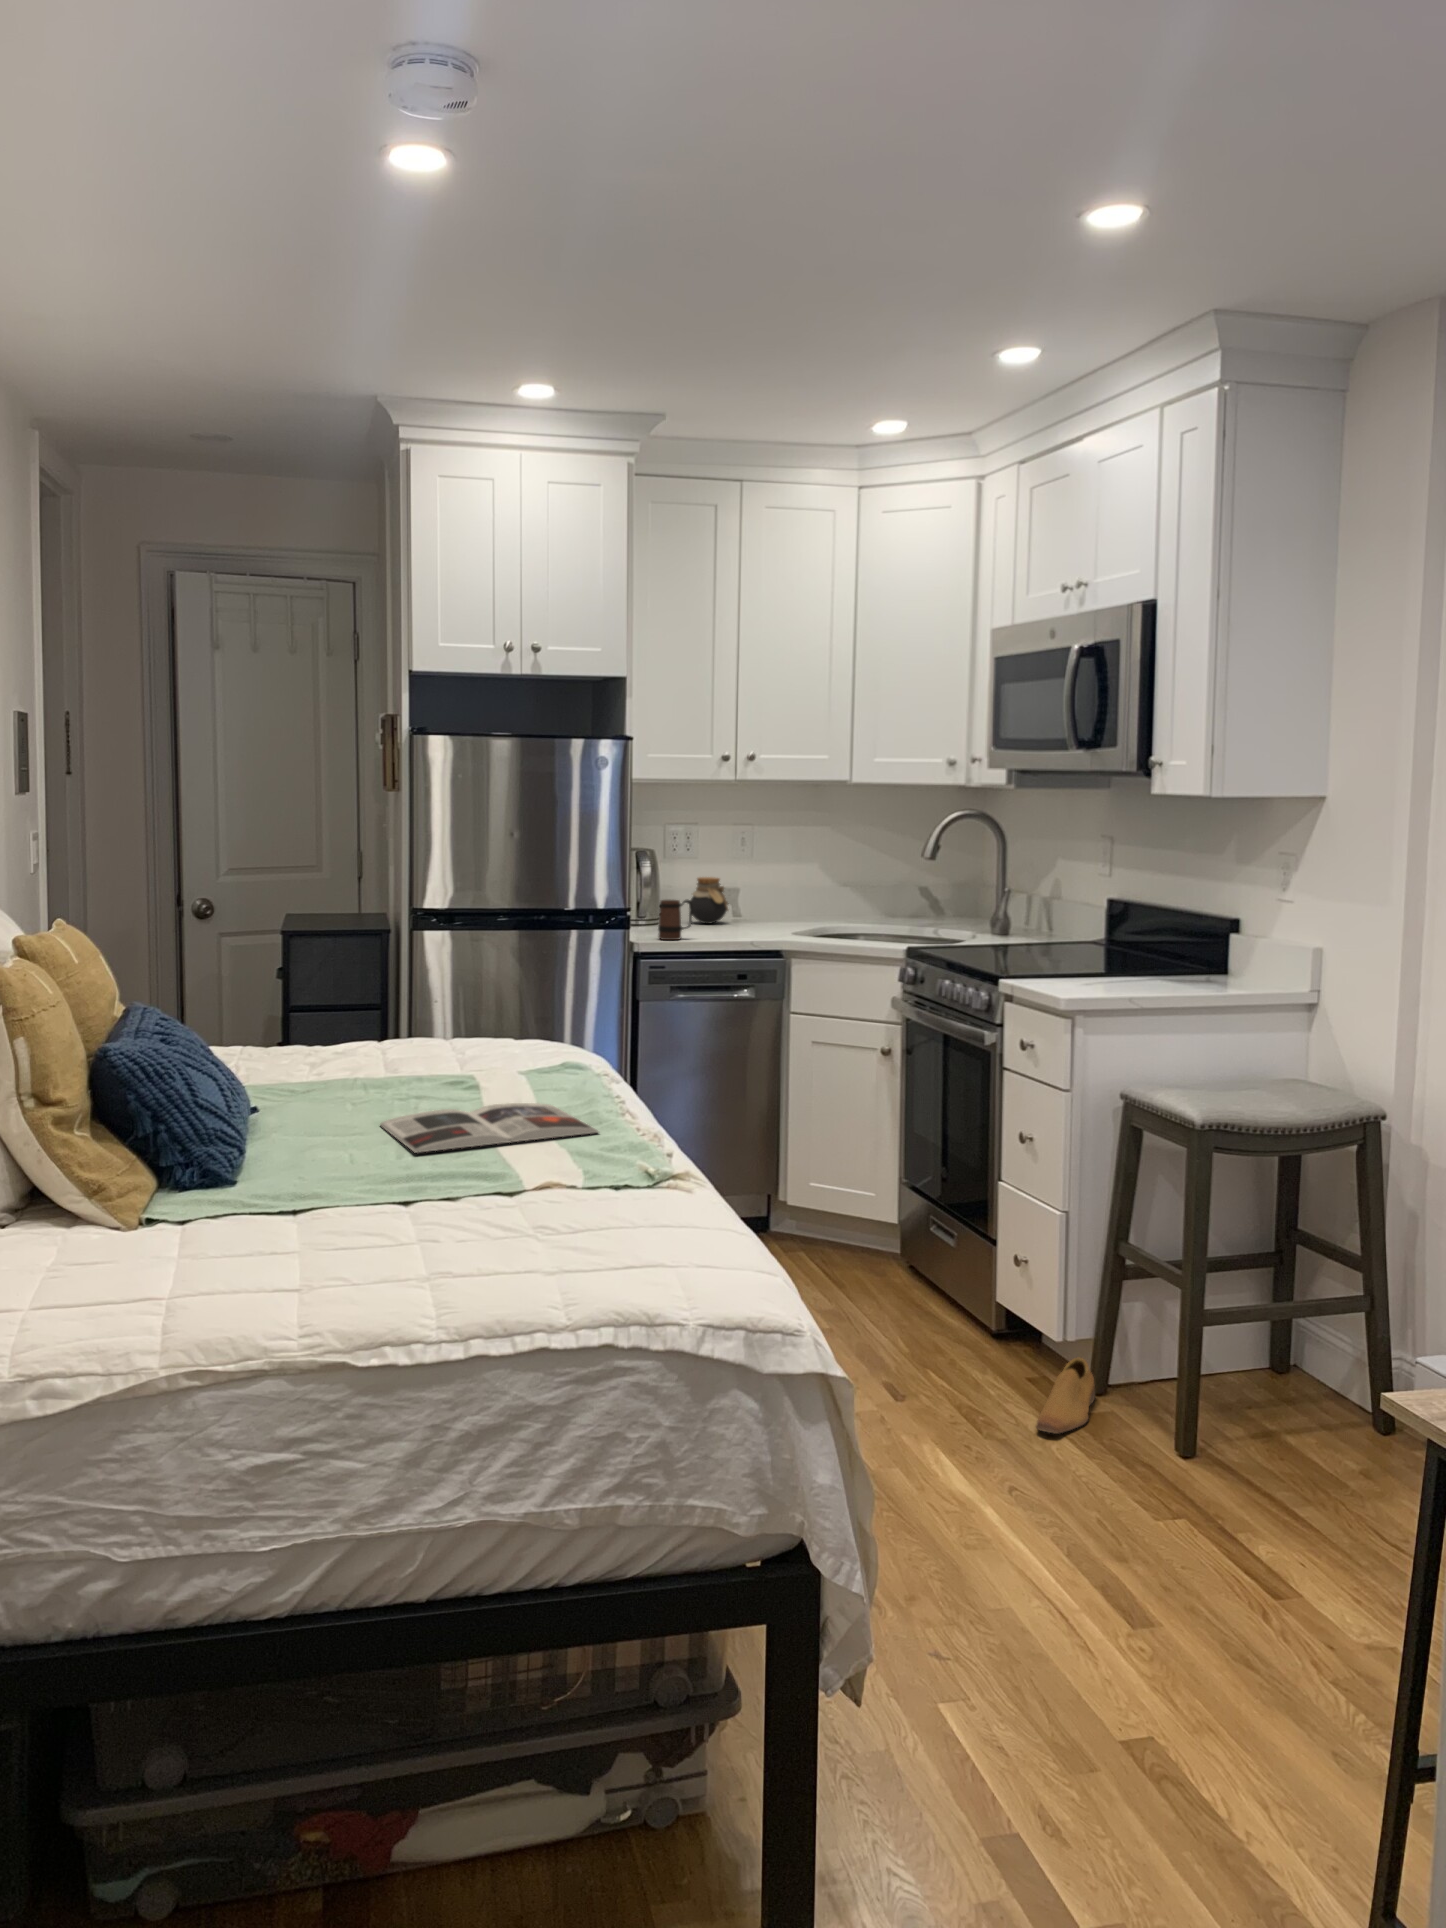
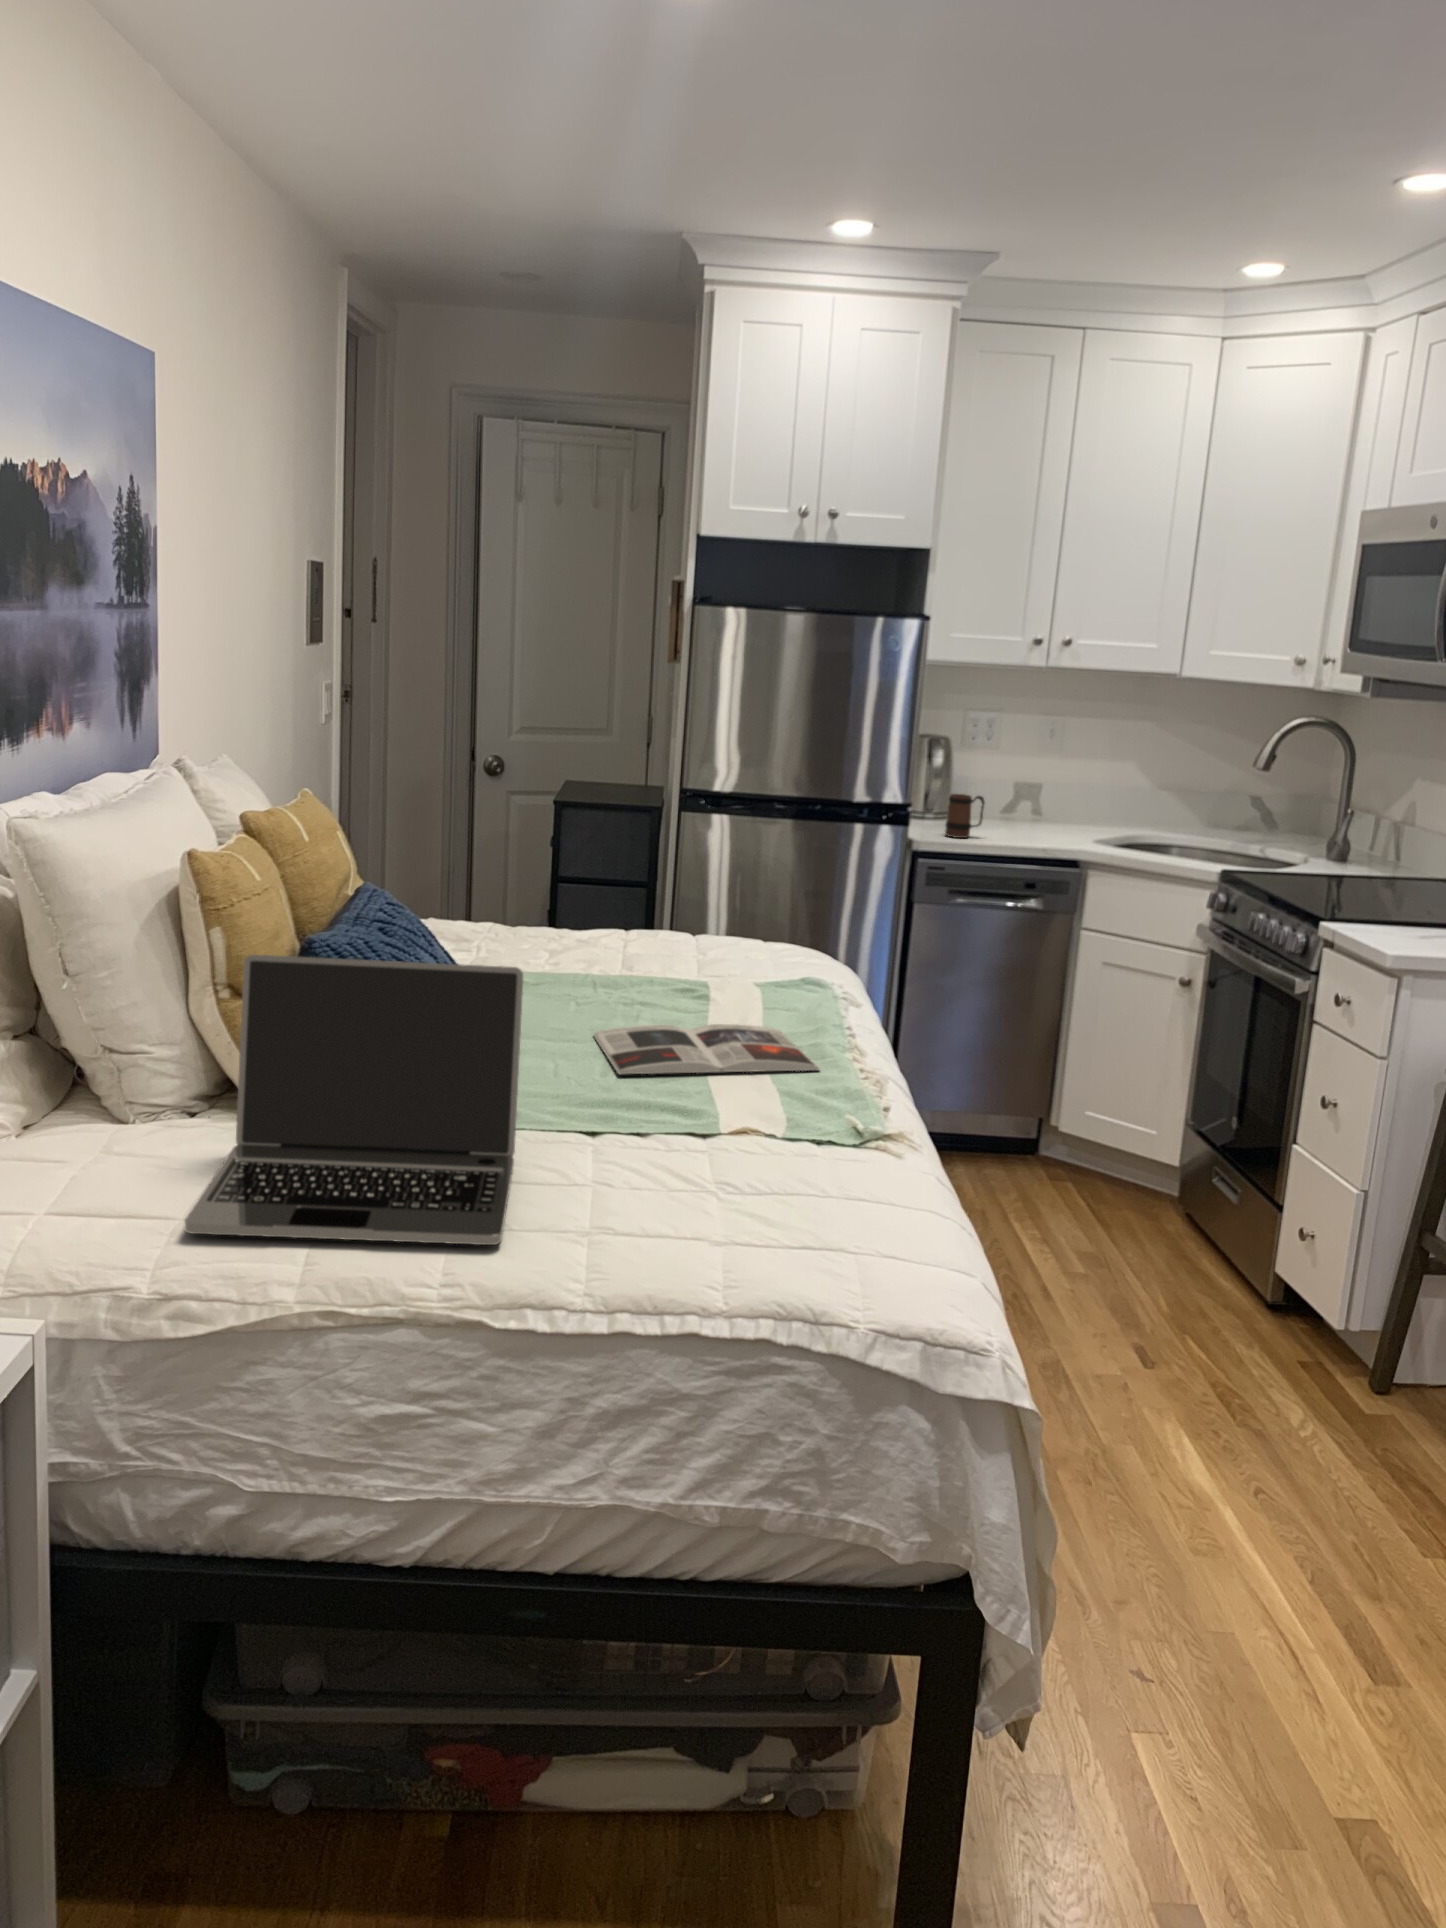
jar: present [691,877,728,924] -> none [986,769,1030,820]
laptop: none [36,1046,350,1319] -> present [185,954,523,1245]
shoe: present [1036,1358,1095,1434] -> none [1299,1352,1377,1436]

